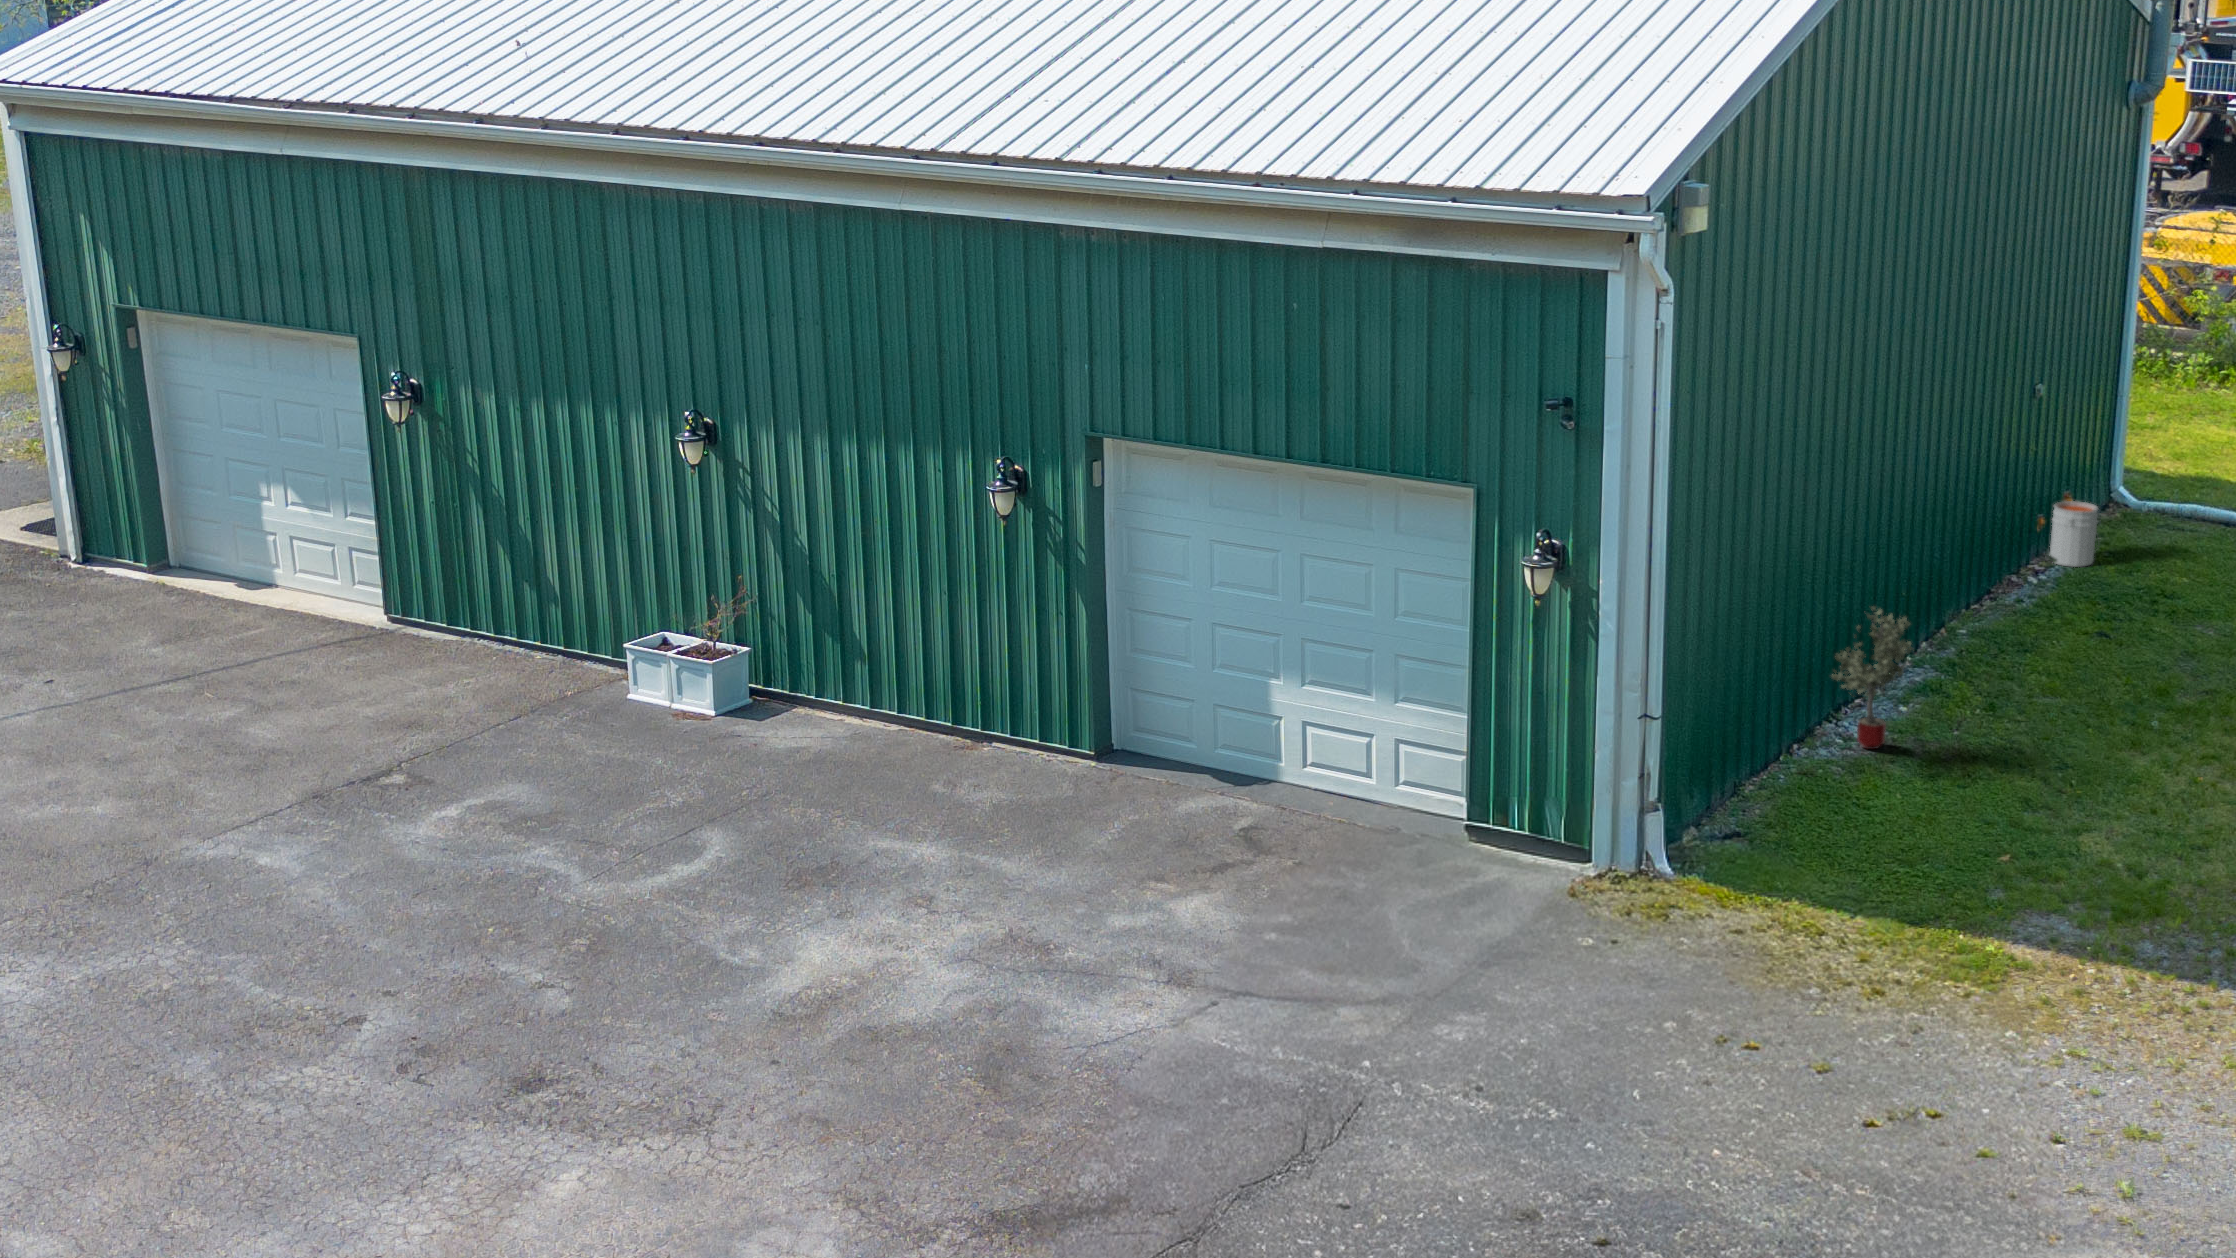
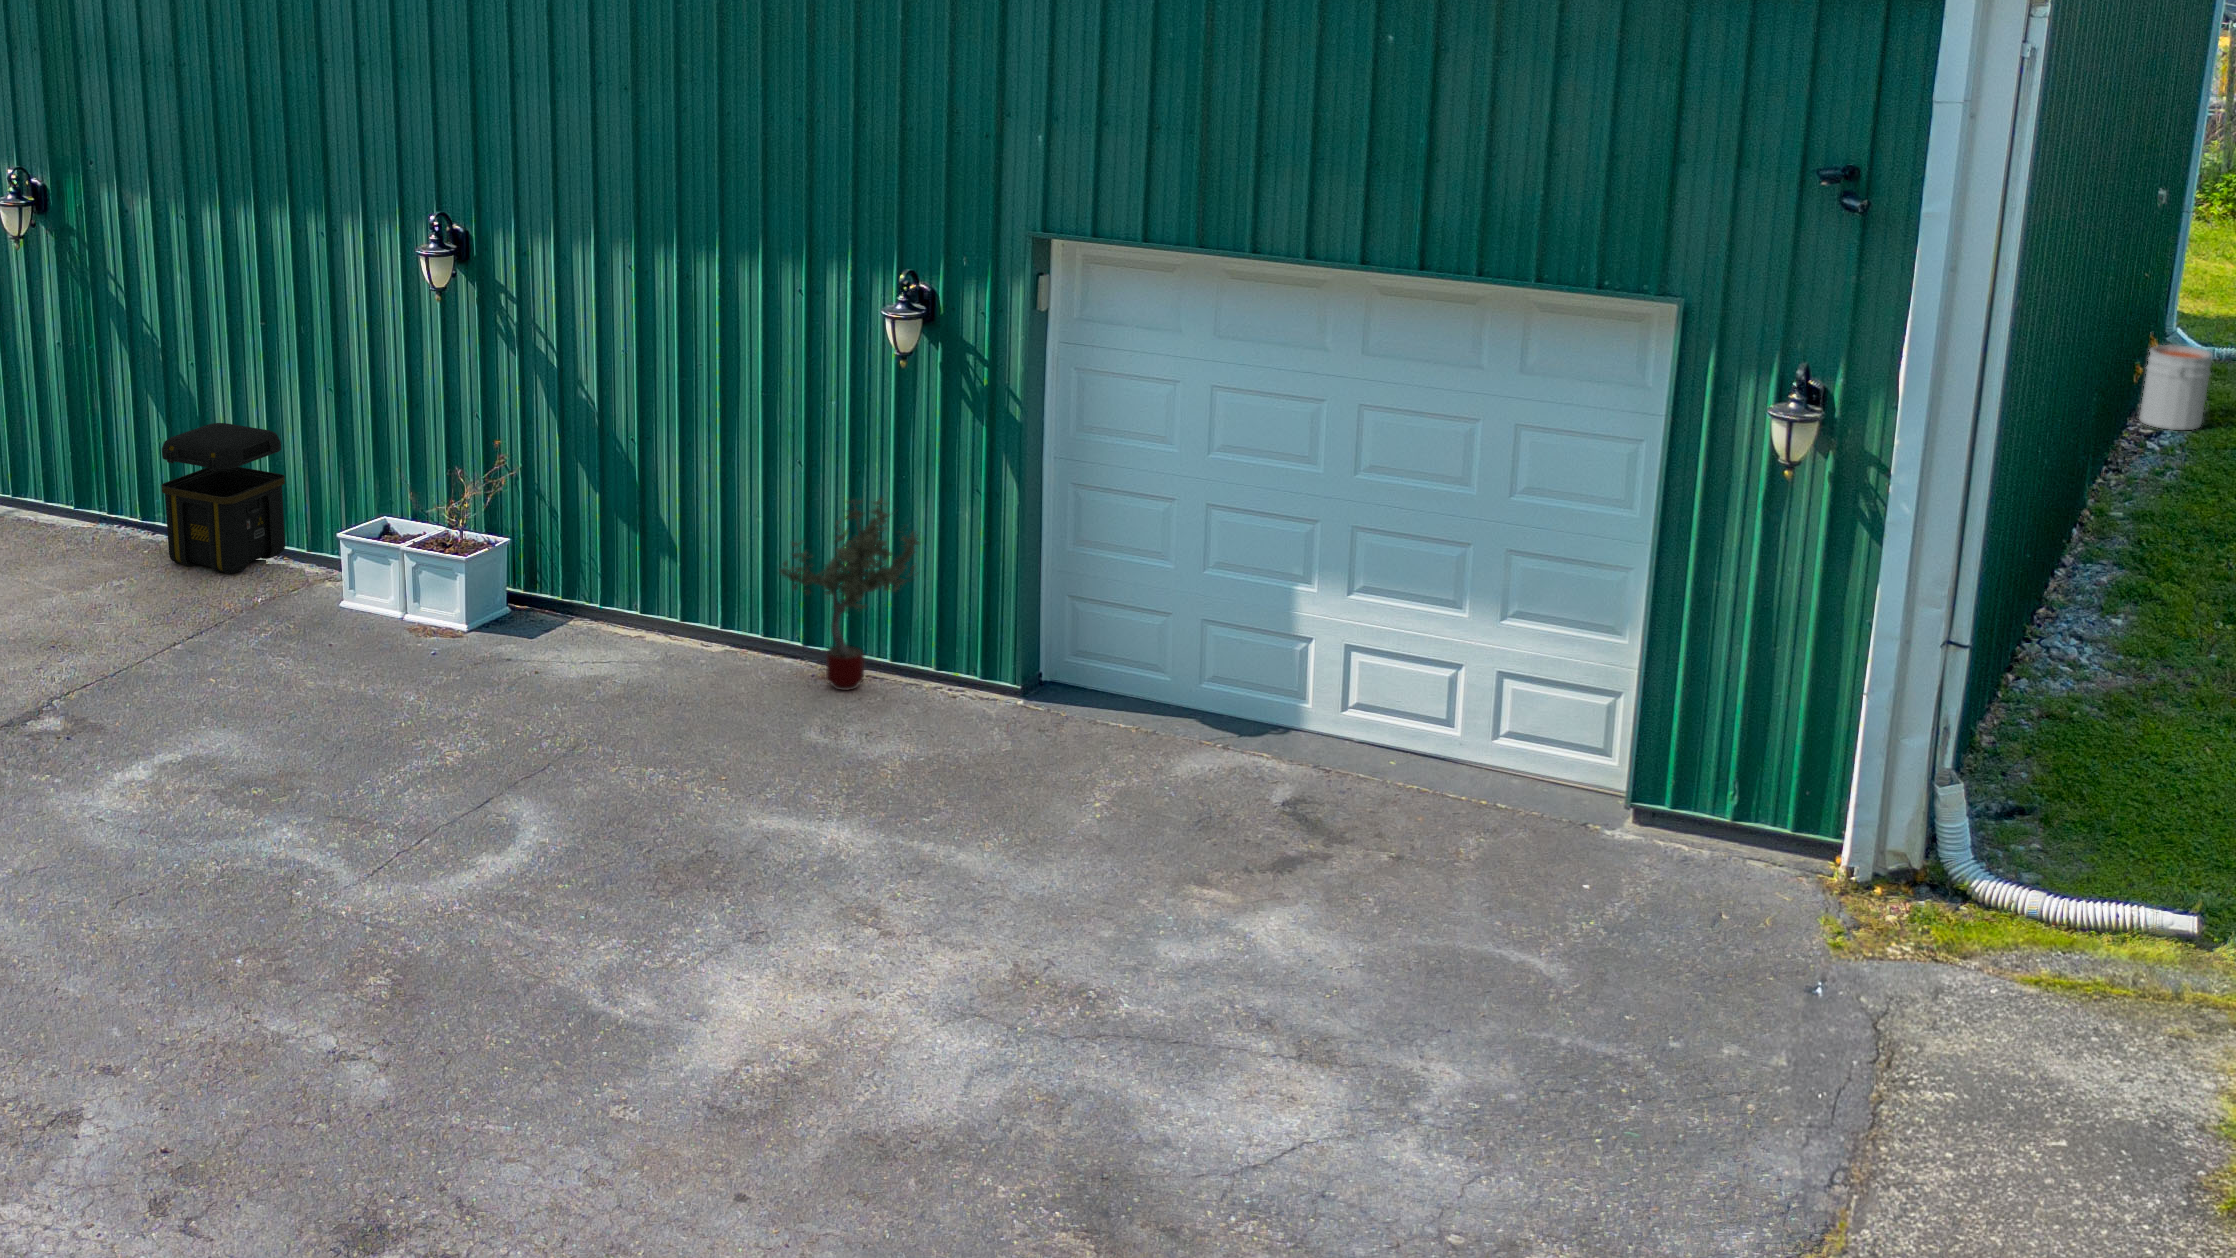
toolbox: none [502,562,596,674] -> present [162,423,285,573]
potted tree: present [1832,607,1914,749] -> present [780,498,920,690]

